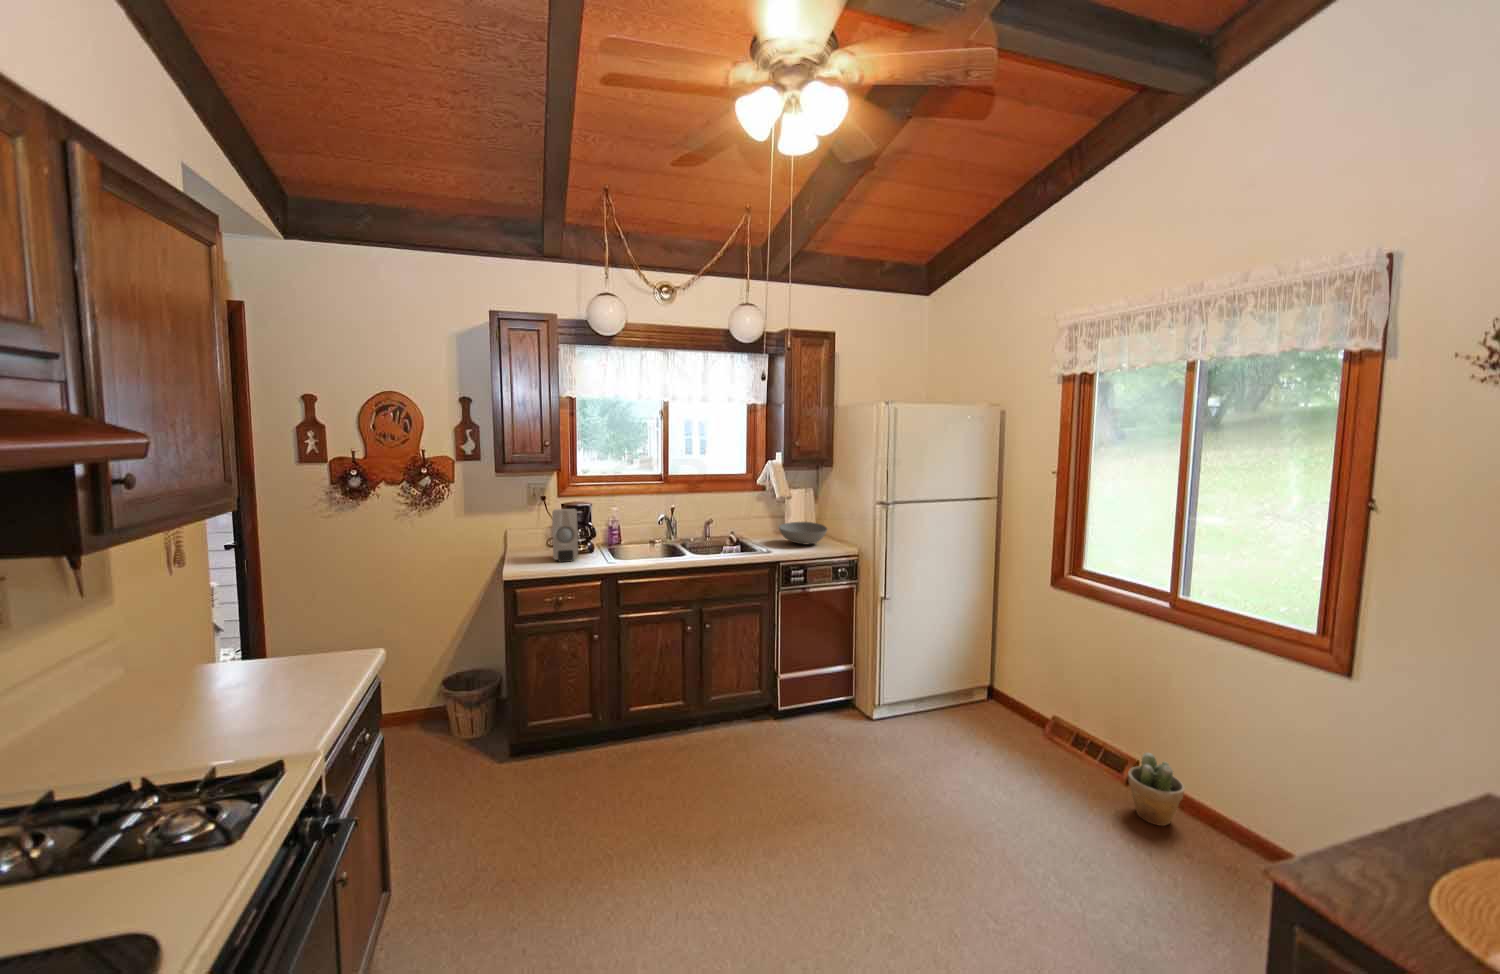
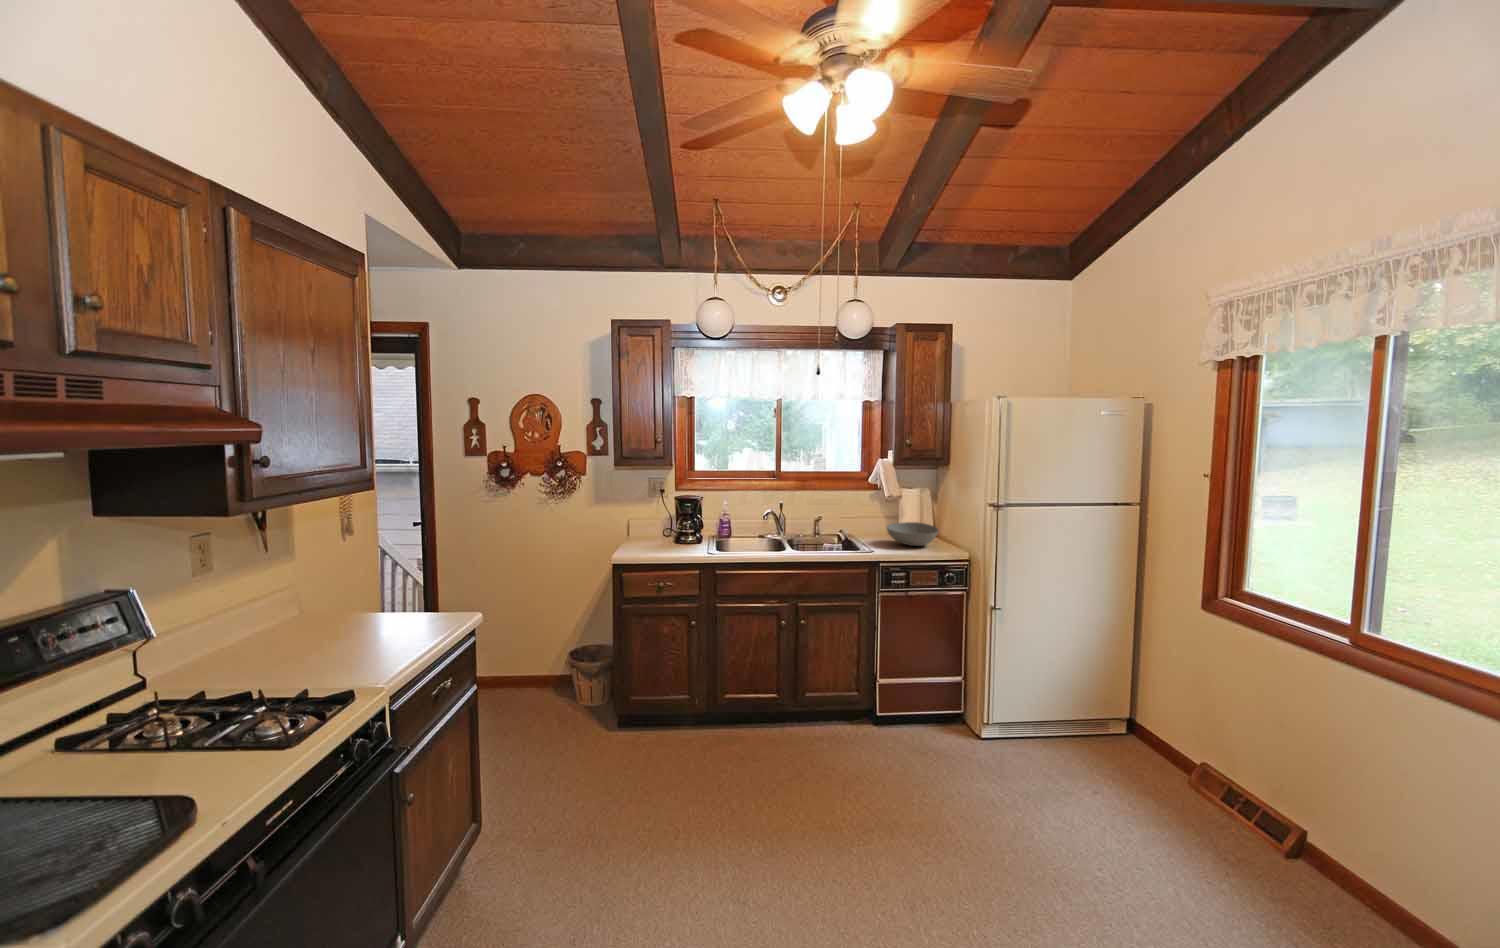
soap dispenser: present [552,509,578,562] -> none [662,501,686,551]
potted plant: present [1128,753,1184,826] -> none [1283,819,1363,913]

